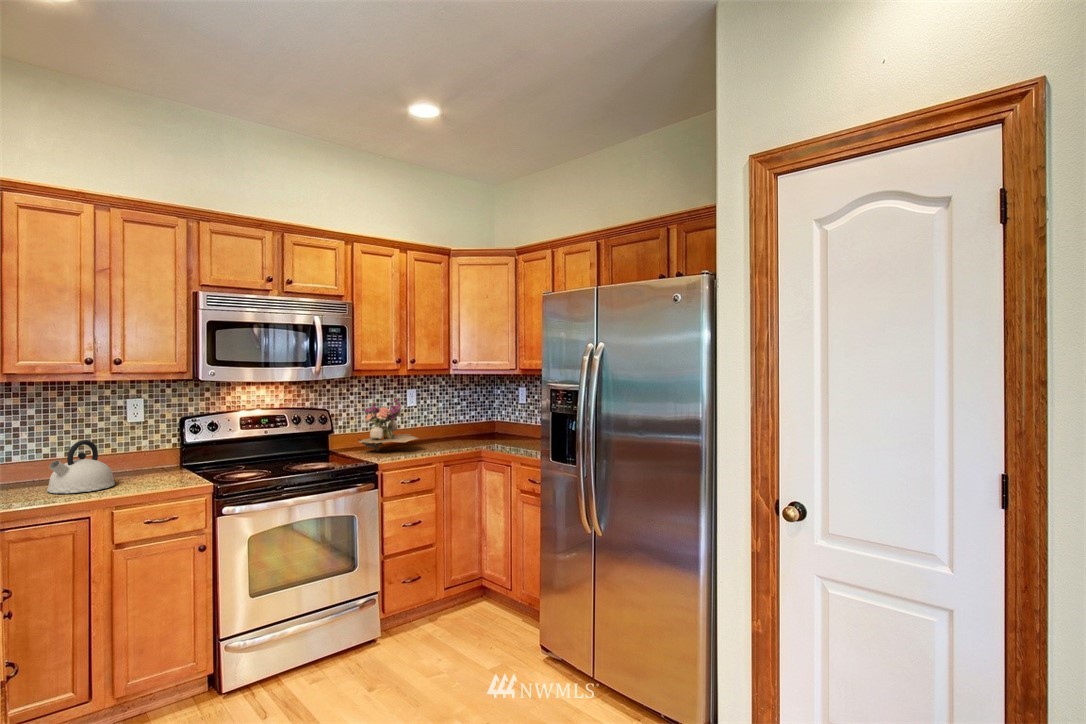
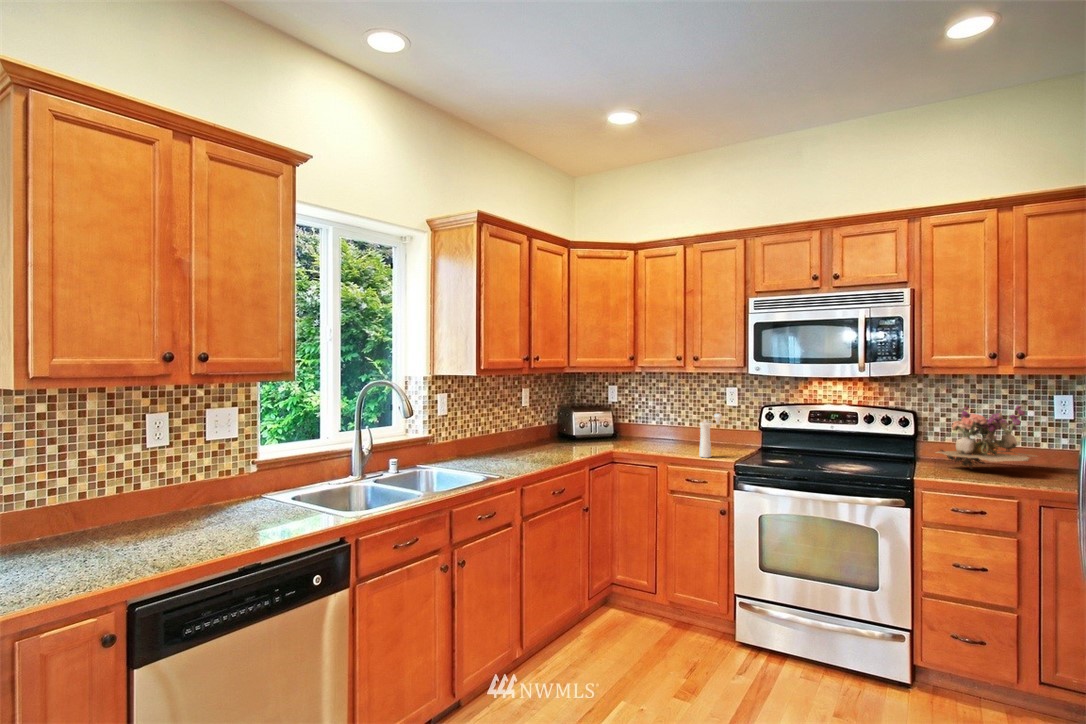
pepper mill: none [153,433,172,490] -> present [700,414,722,457]
kettle: present [47,440,115,493] -> none [655,414,698,450]

